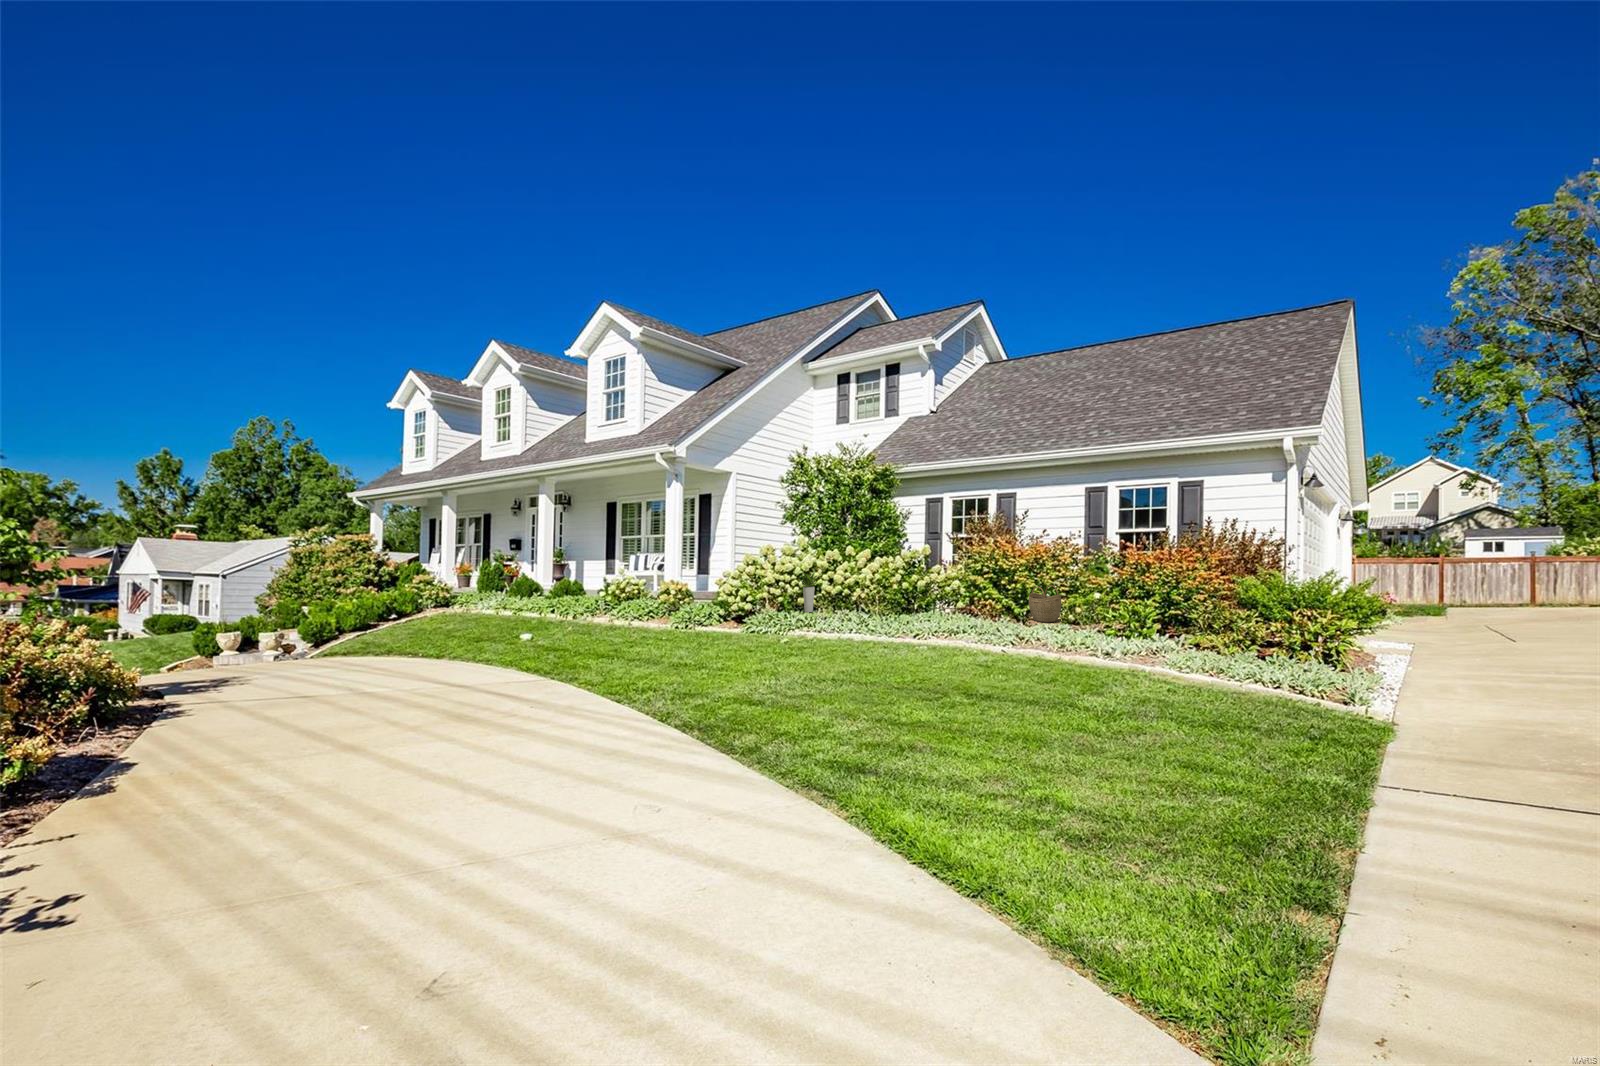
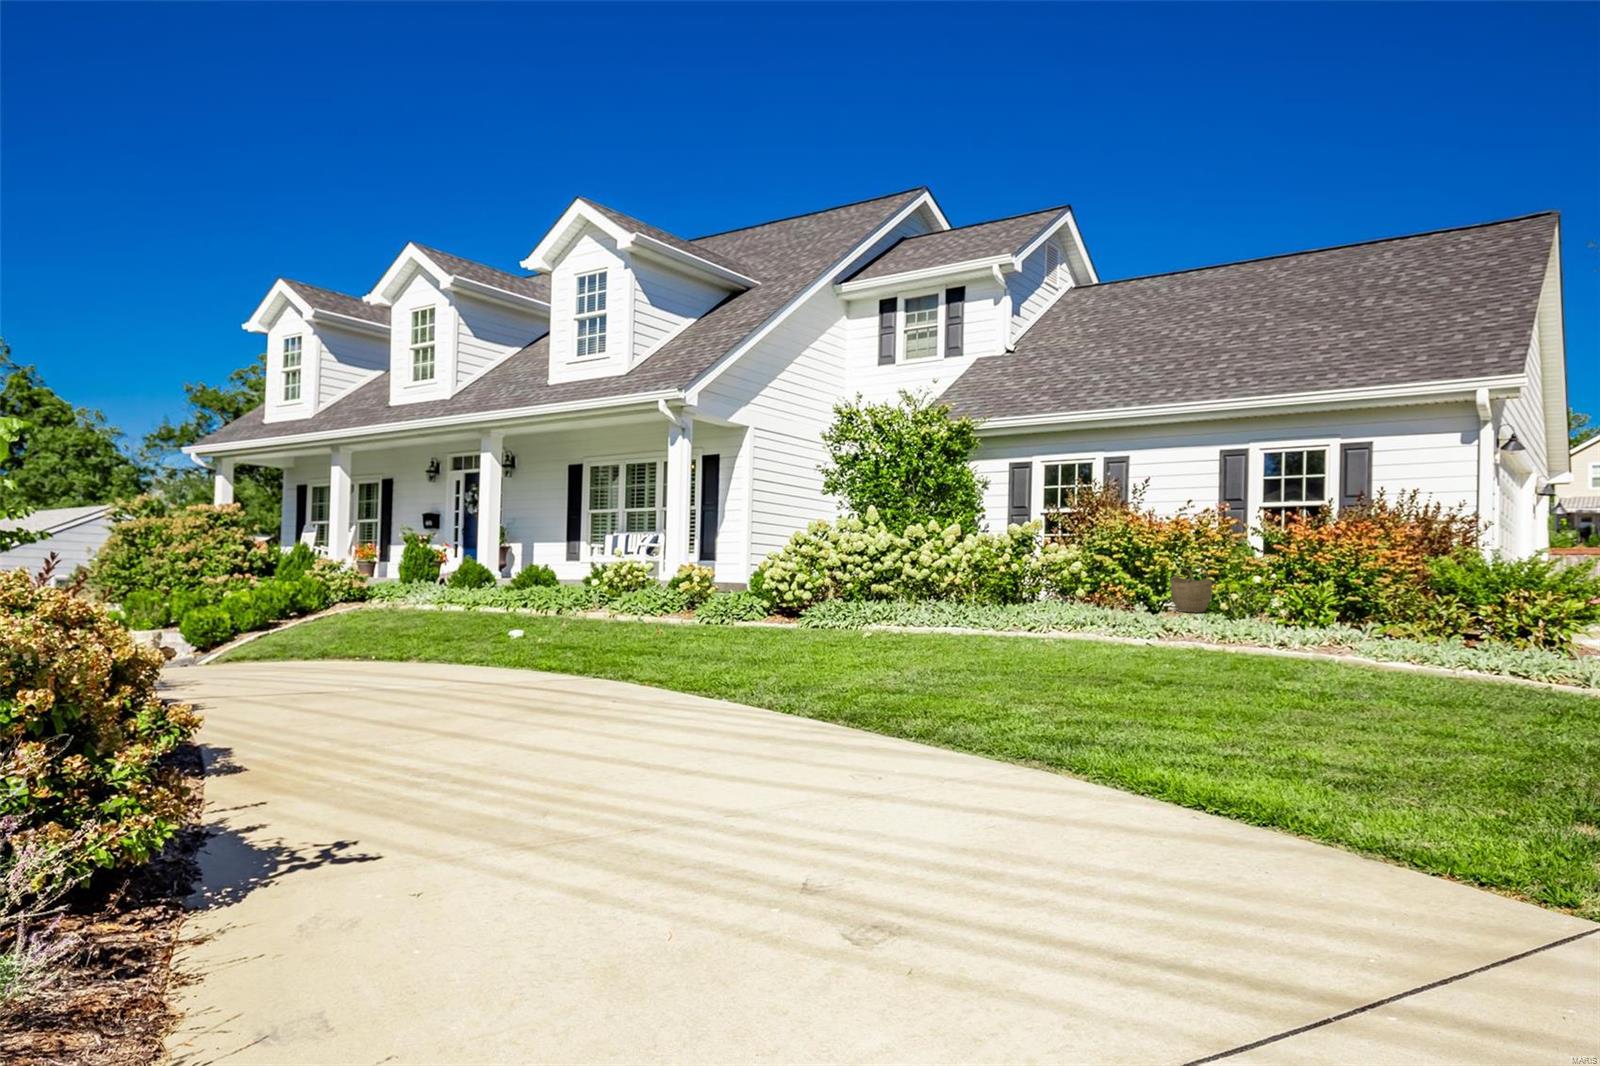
planter: present [801,573,816,612] -> none [868,551,893,602]

